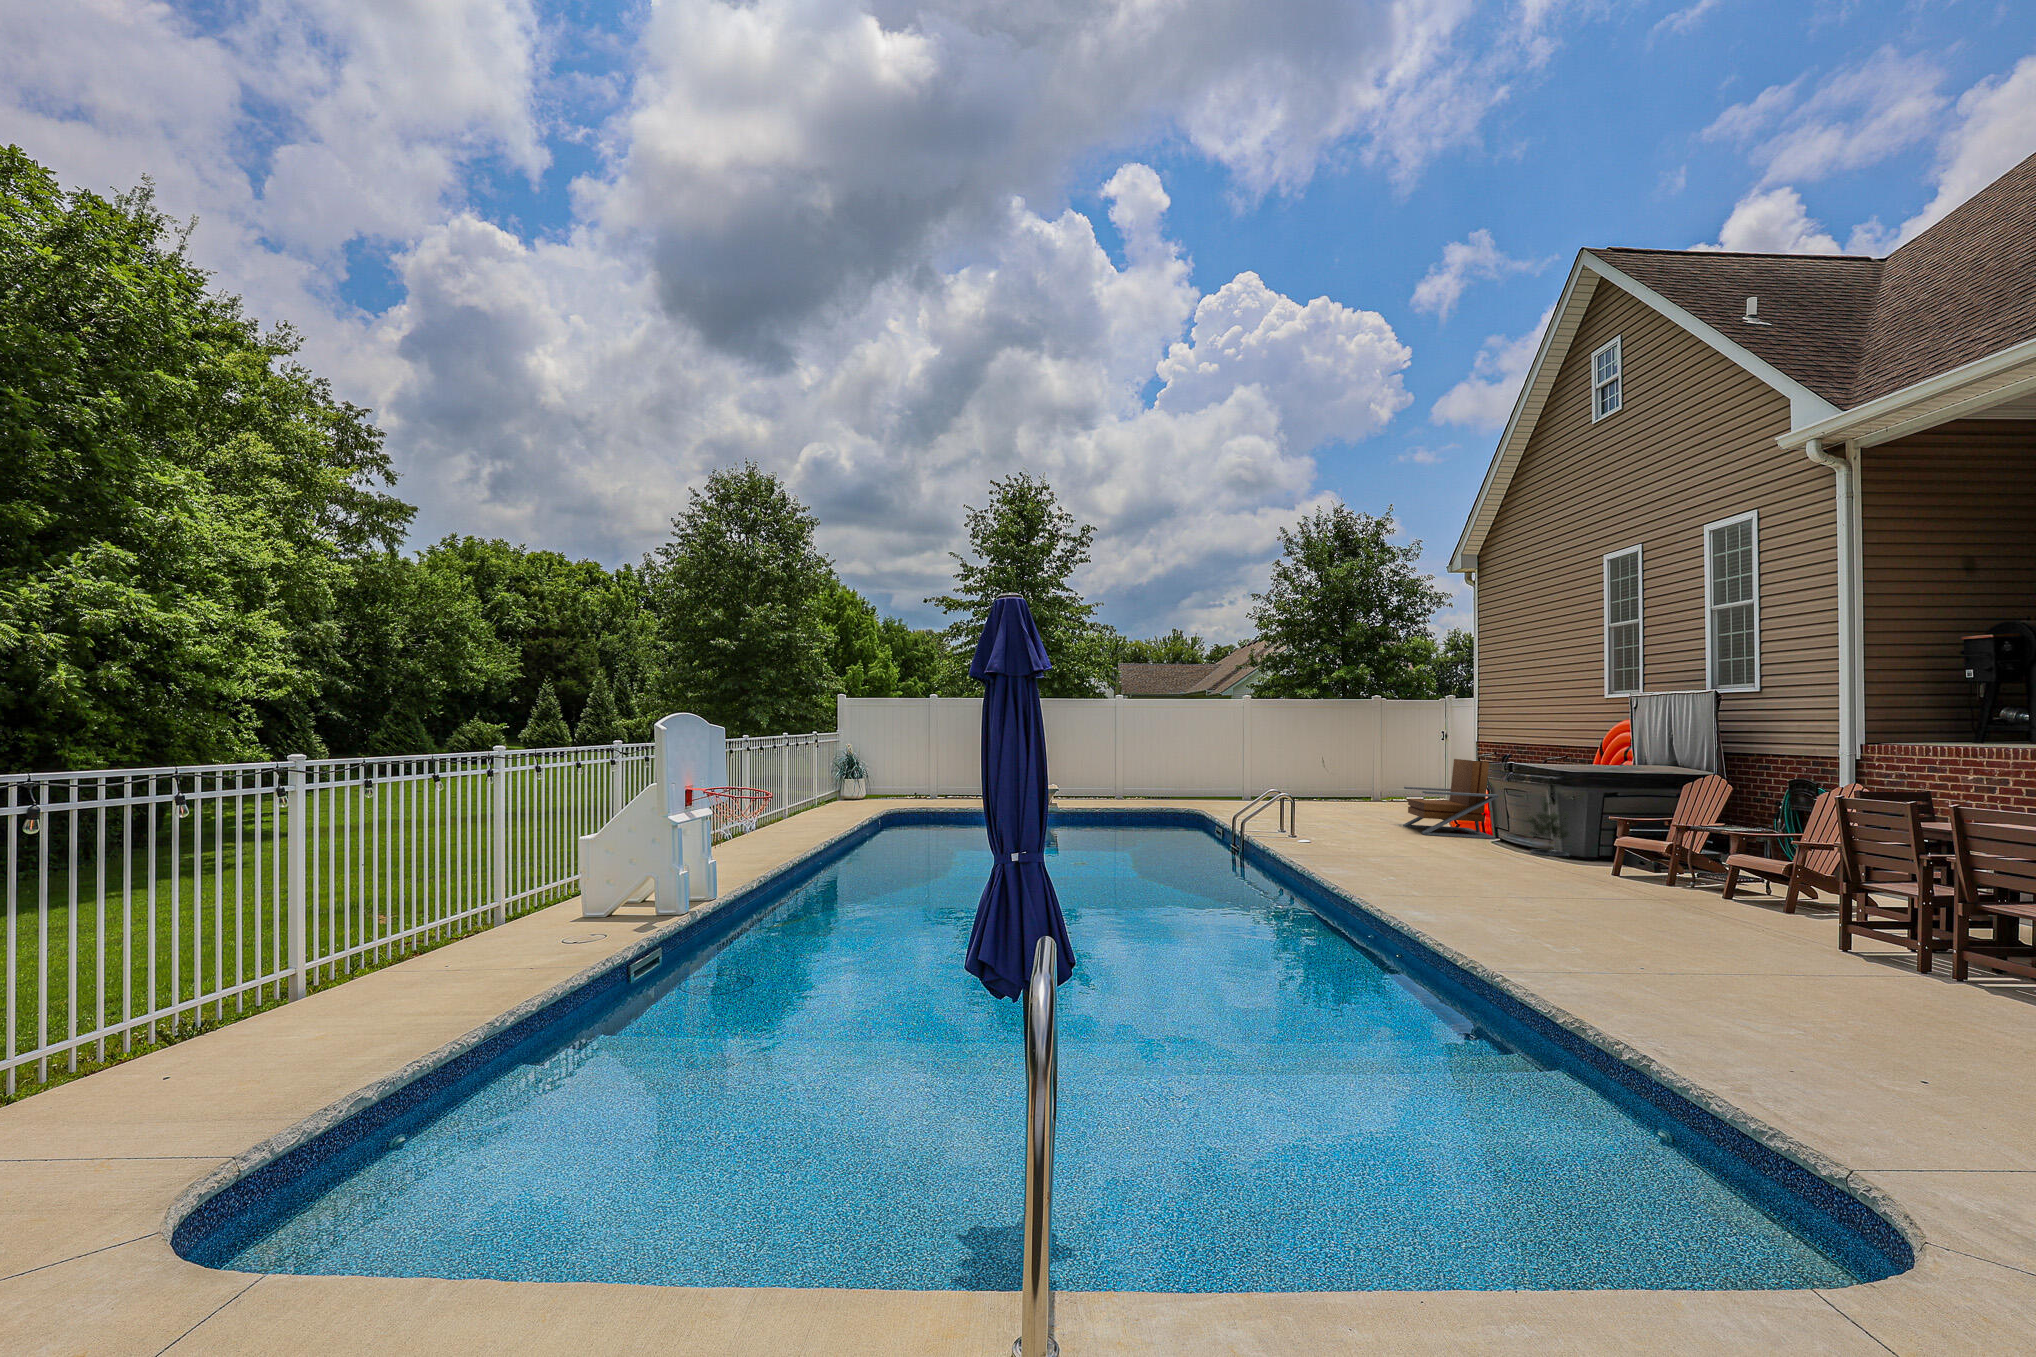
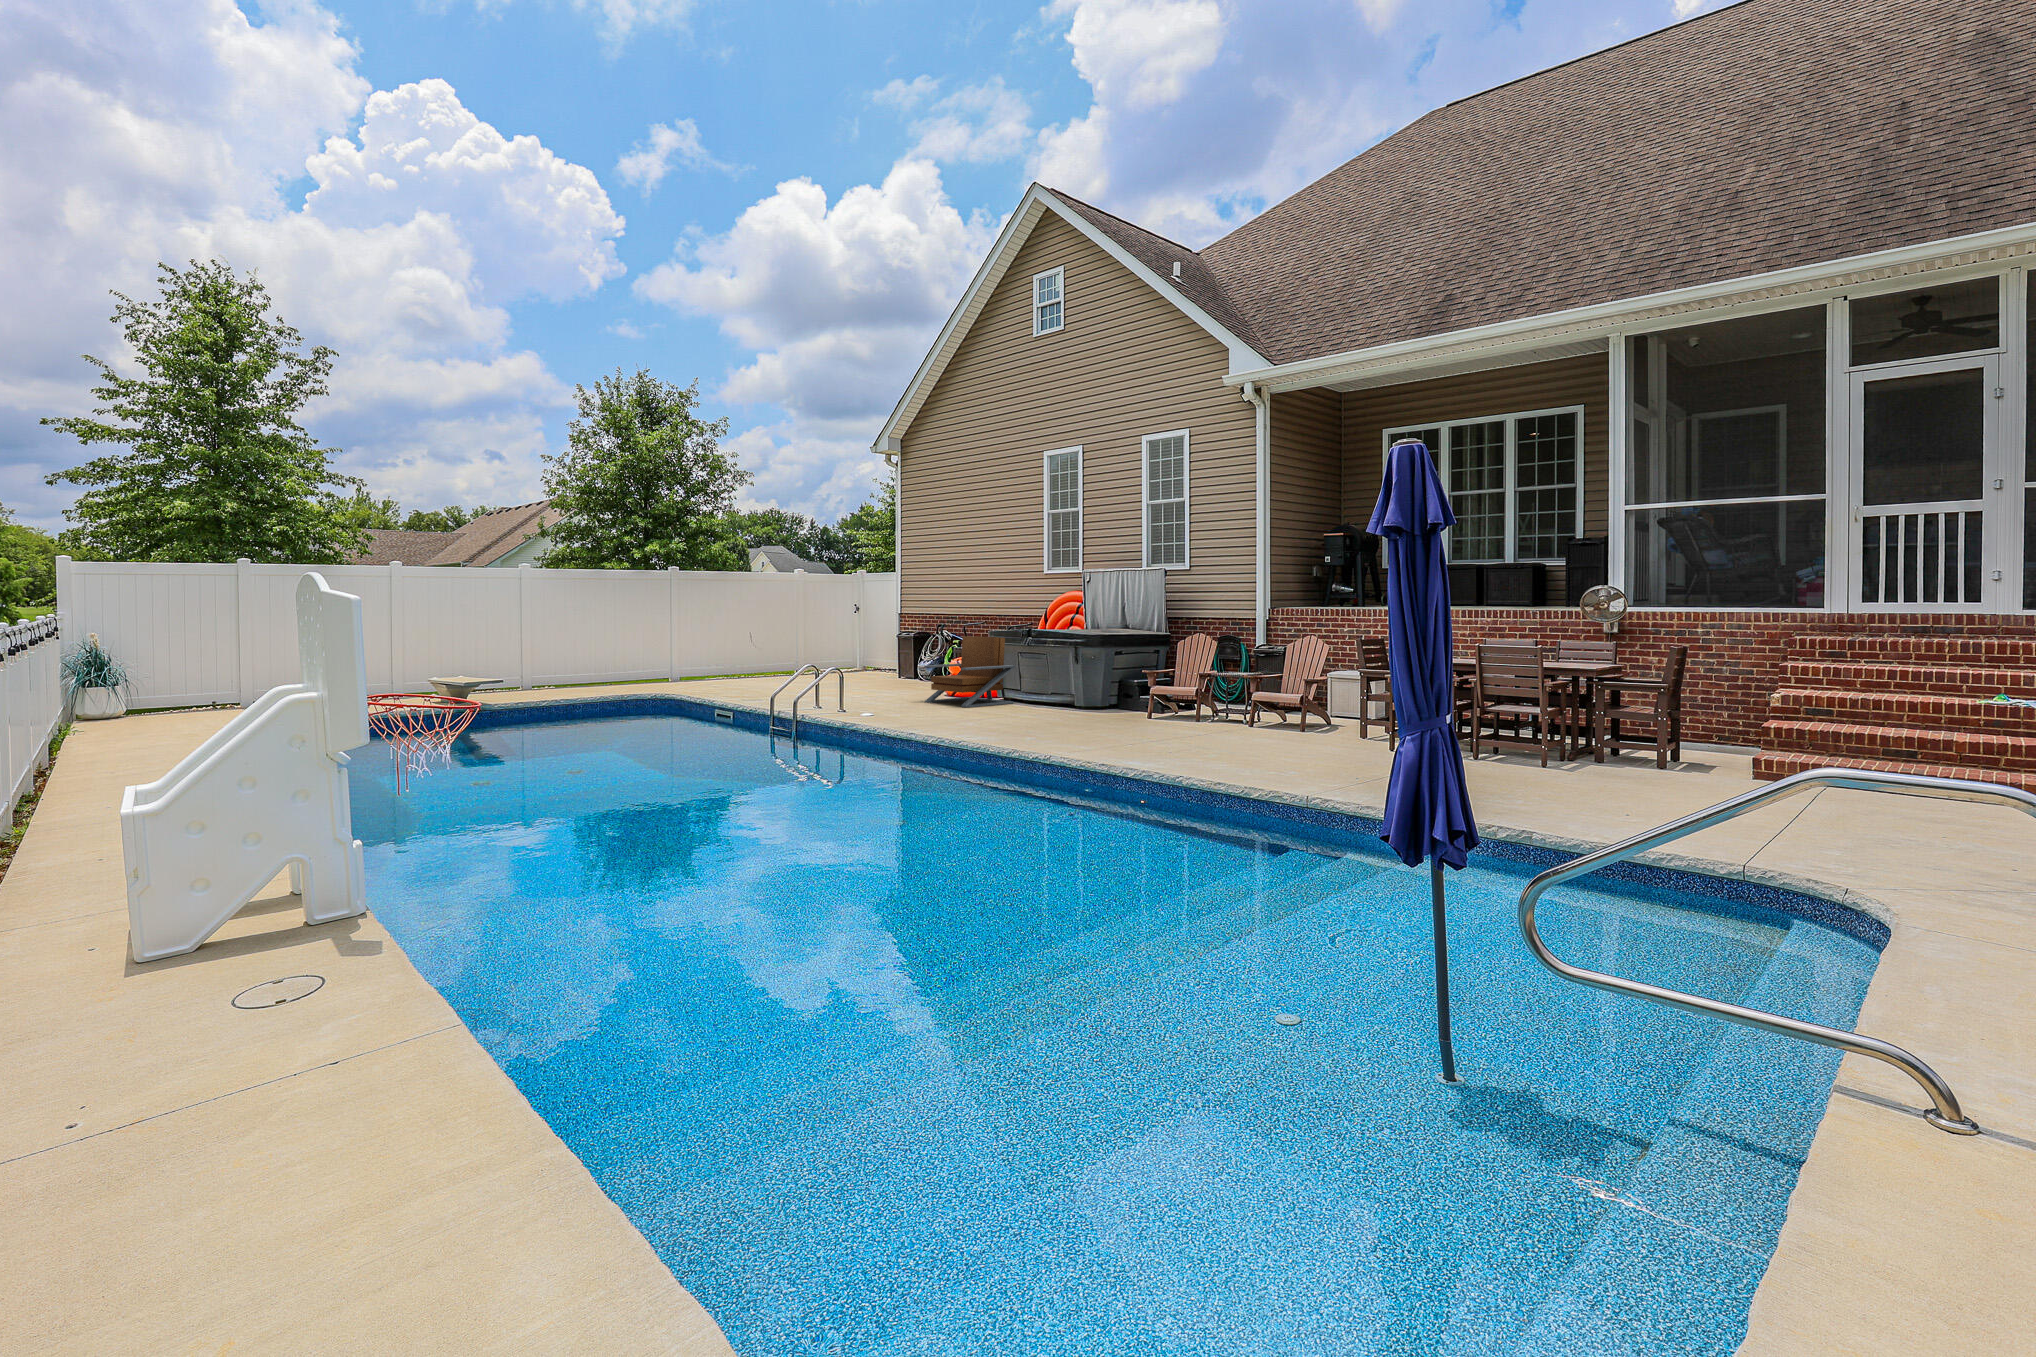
potted tree: present [1528,798,1569,856] -> none [1063,661,1094,711]

